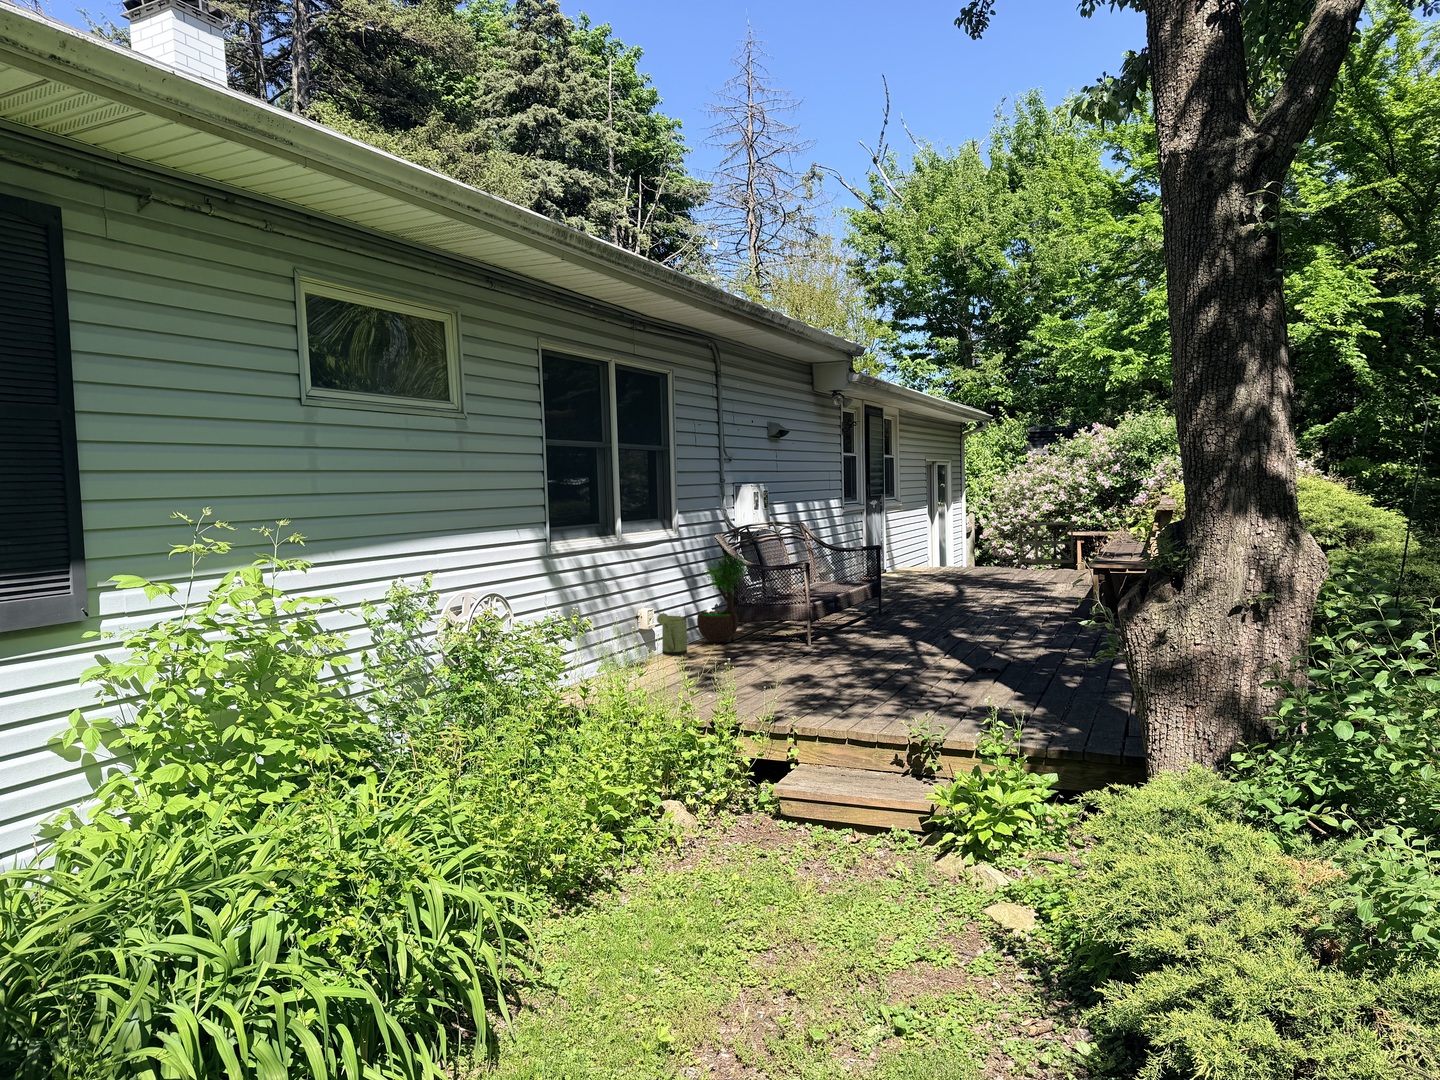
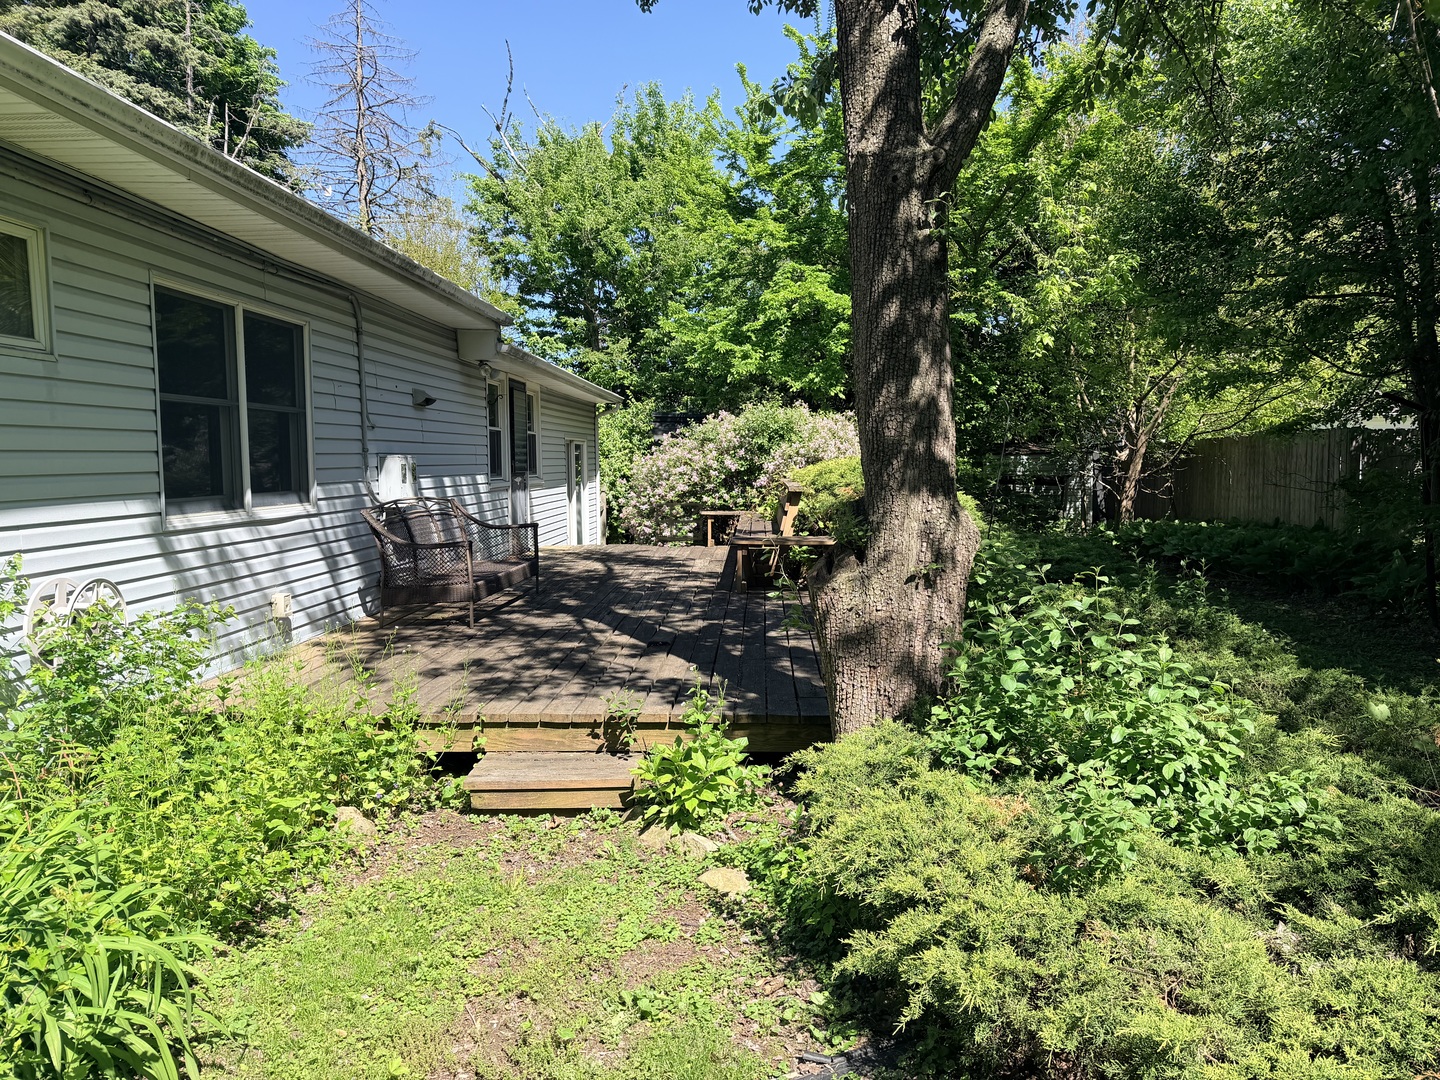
potted tree: present [697,551,748,642] -> none [345,522,407,627]
watering can: present [657,613,687,655] -> none [299,587,335,643]

